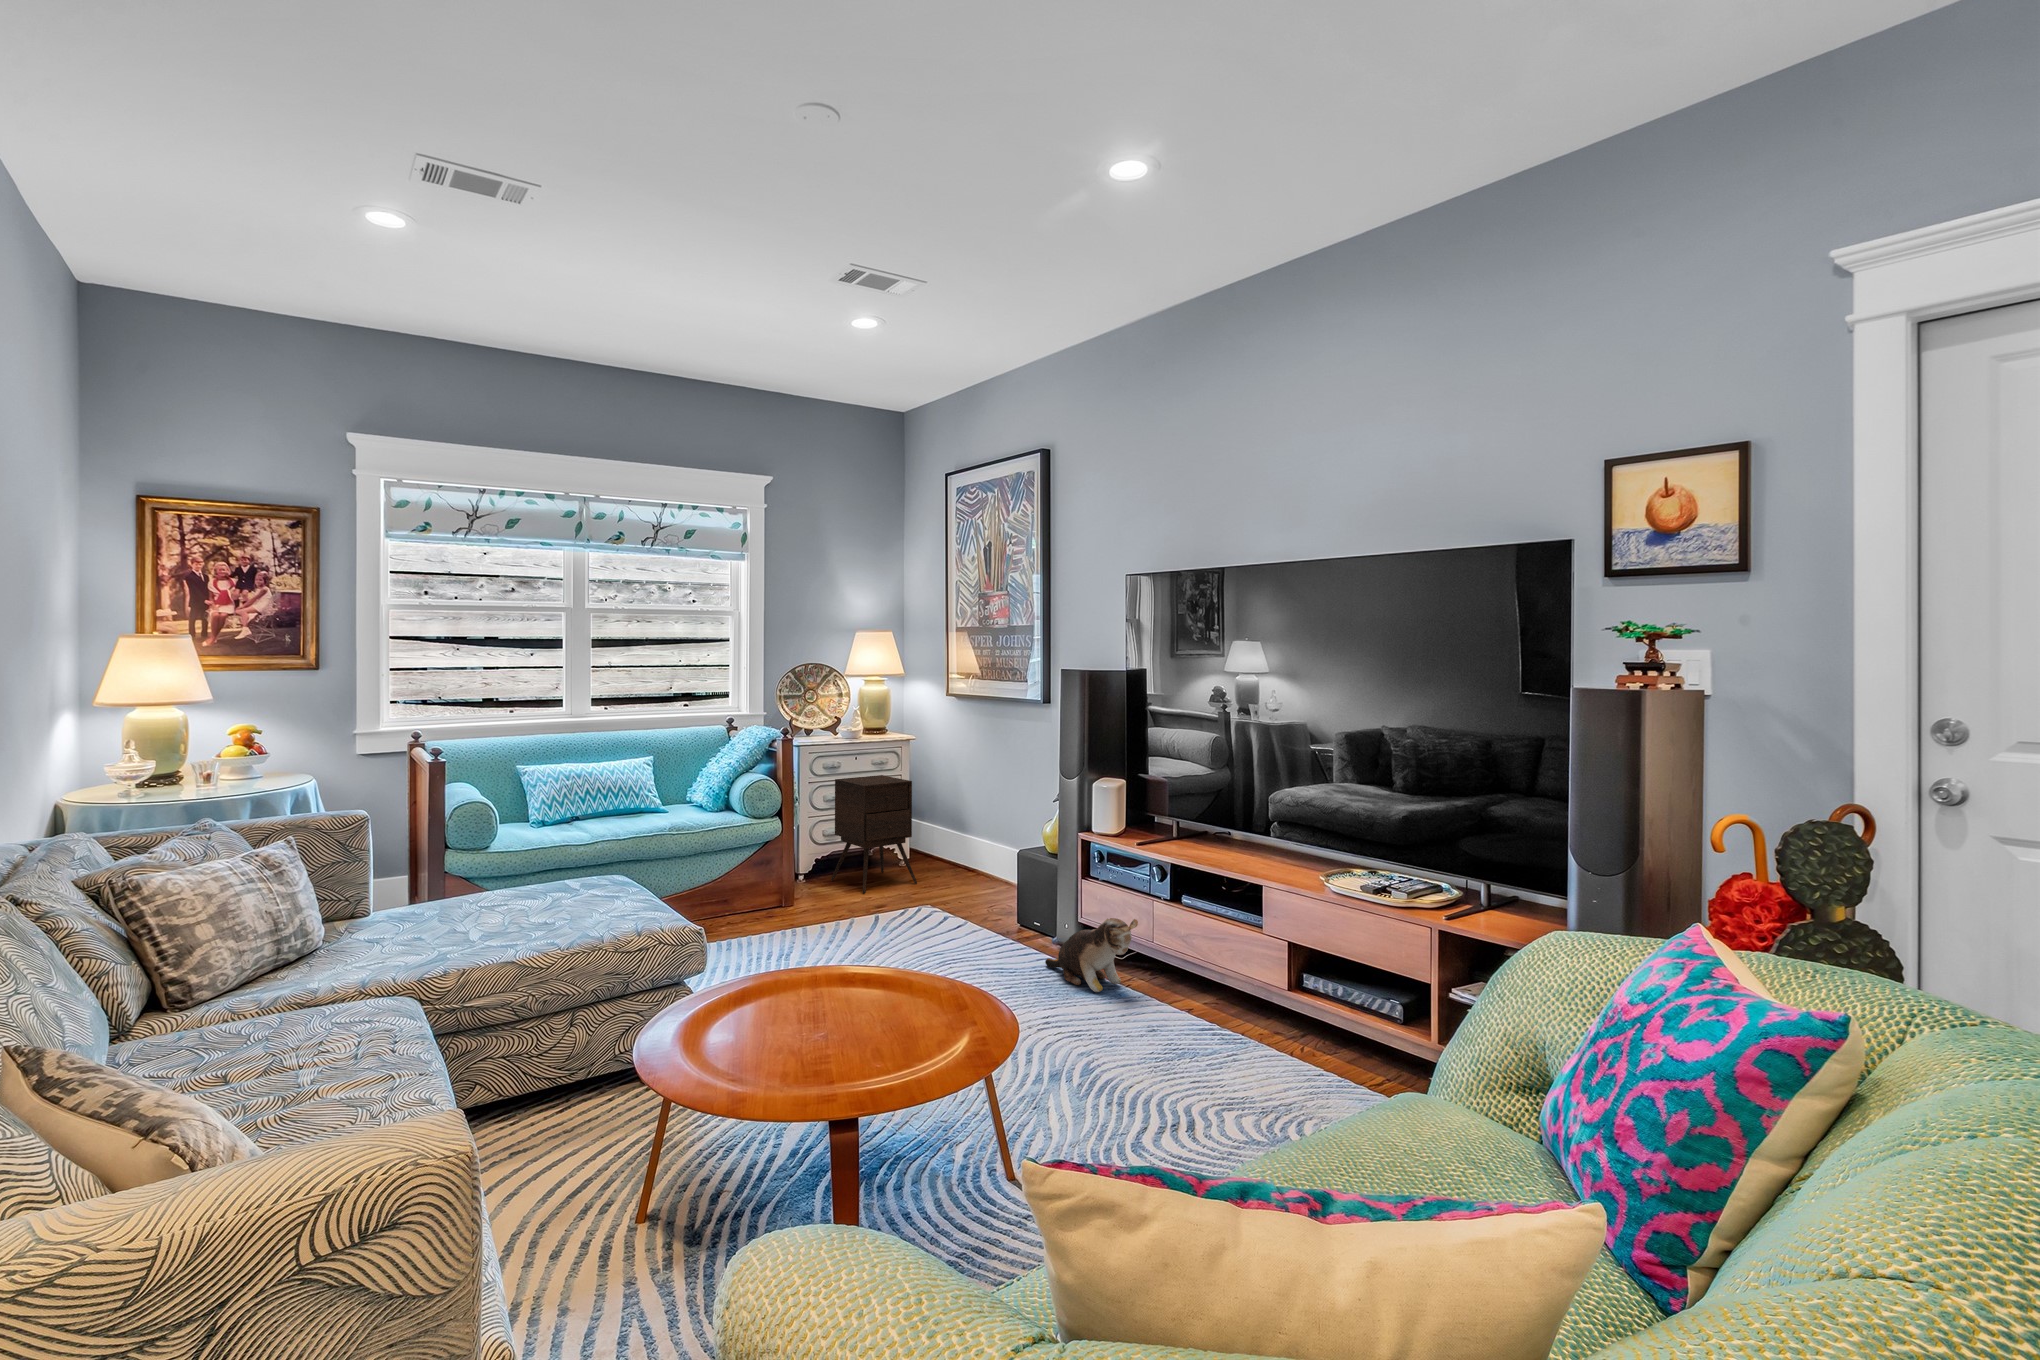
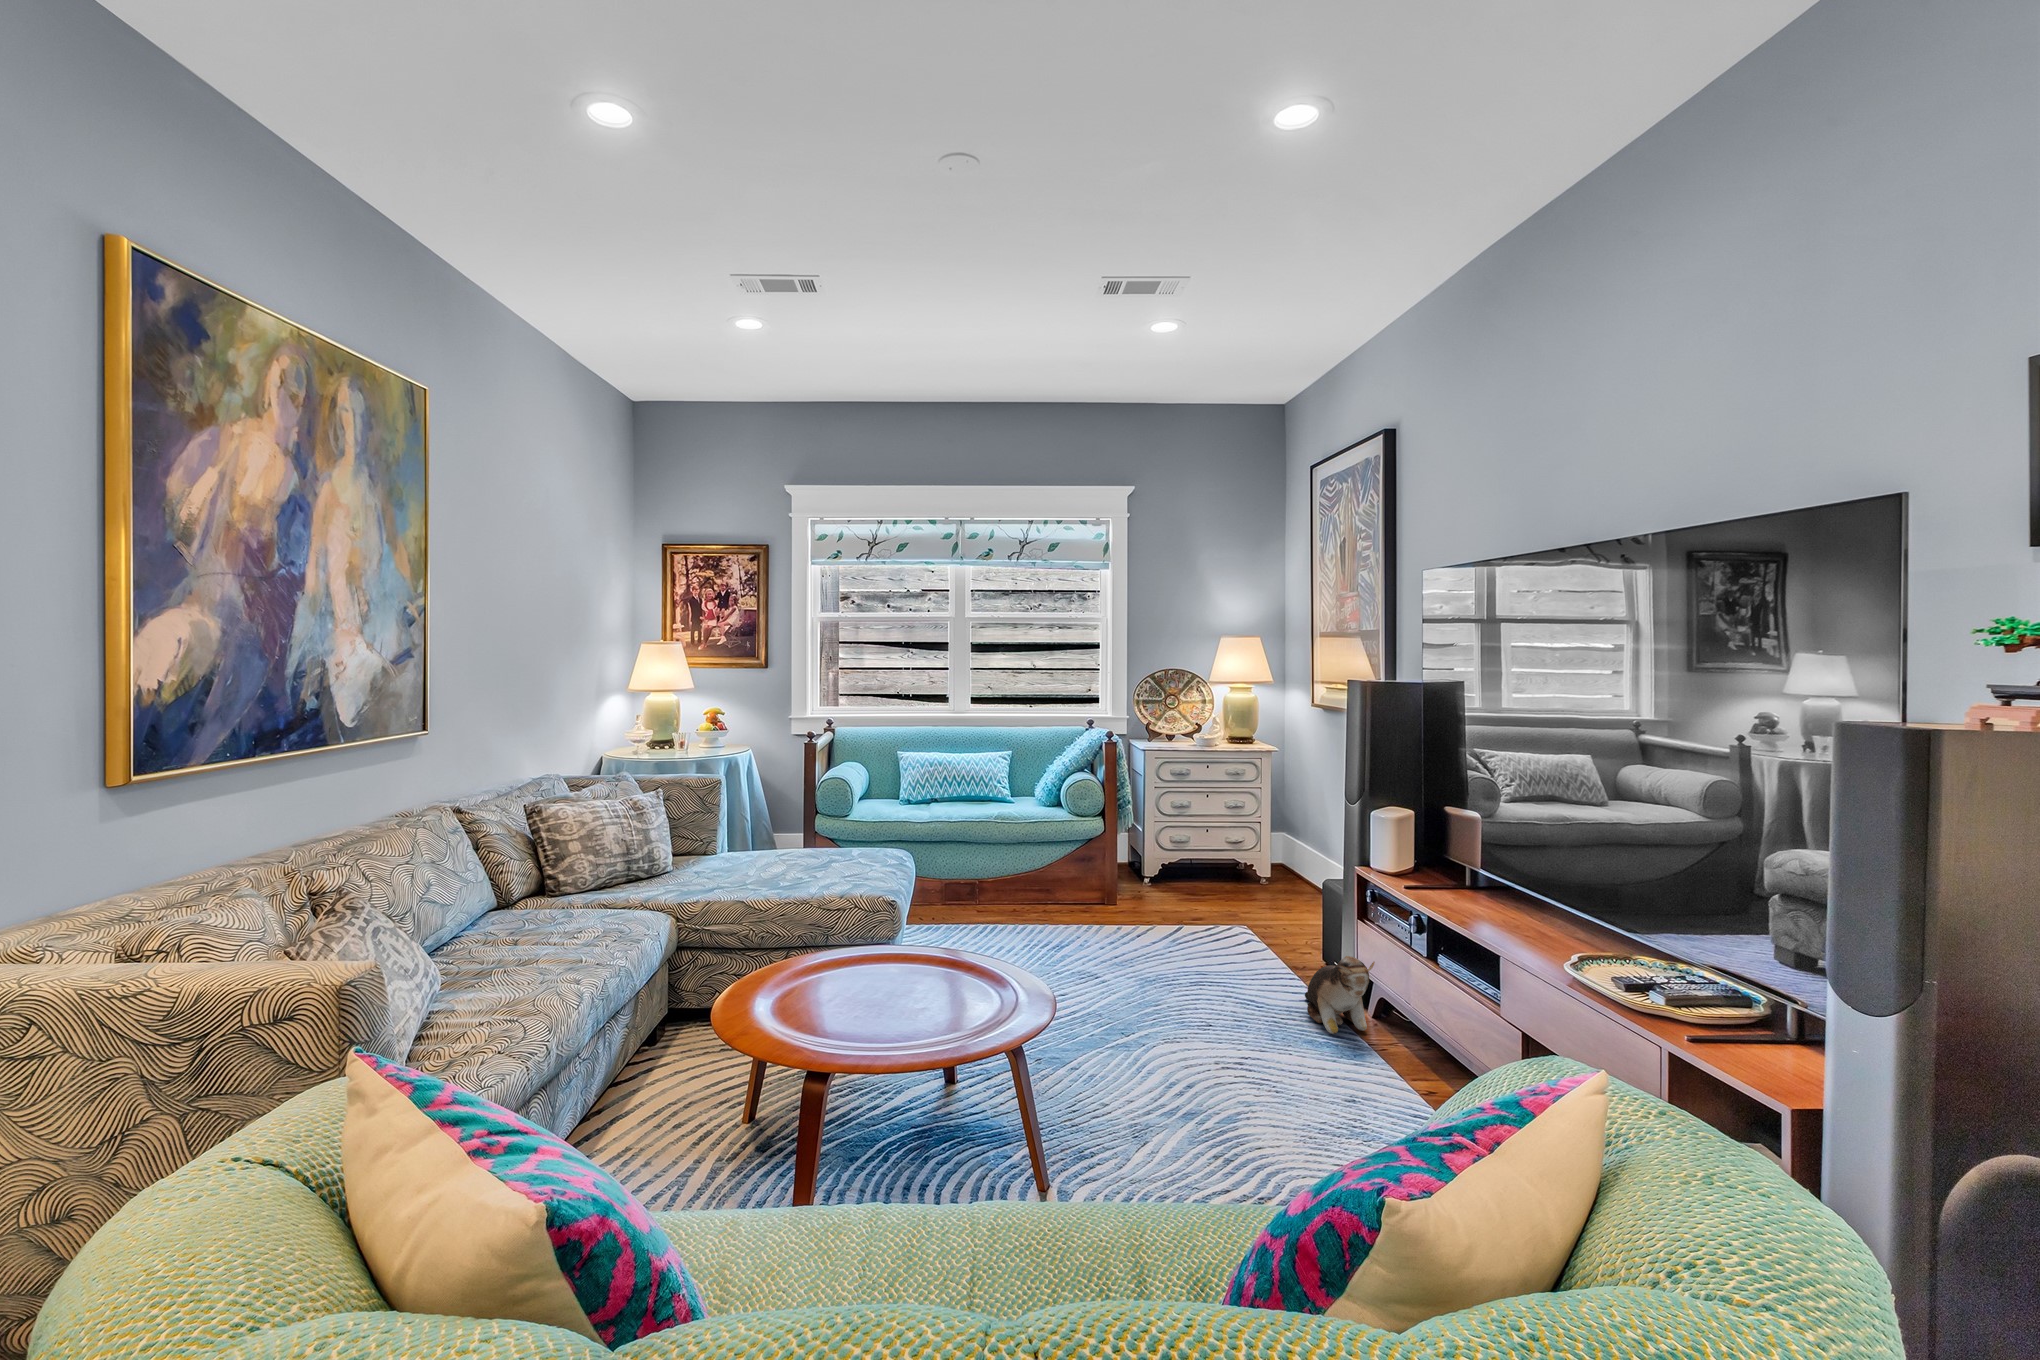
side table: present [831,775,917,893] -> none [1175,785,1257,901]

